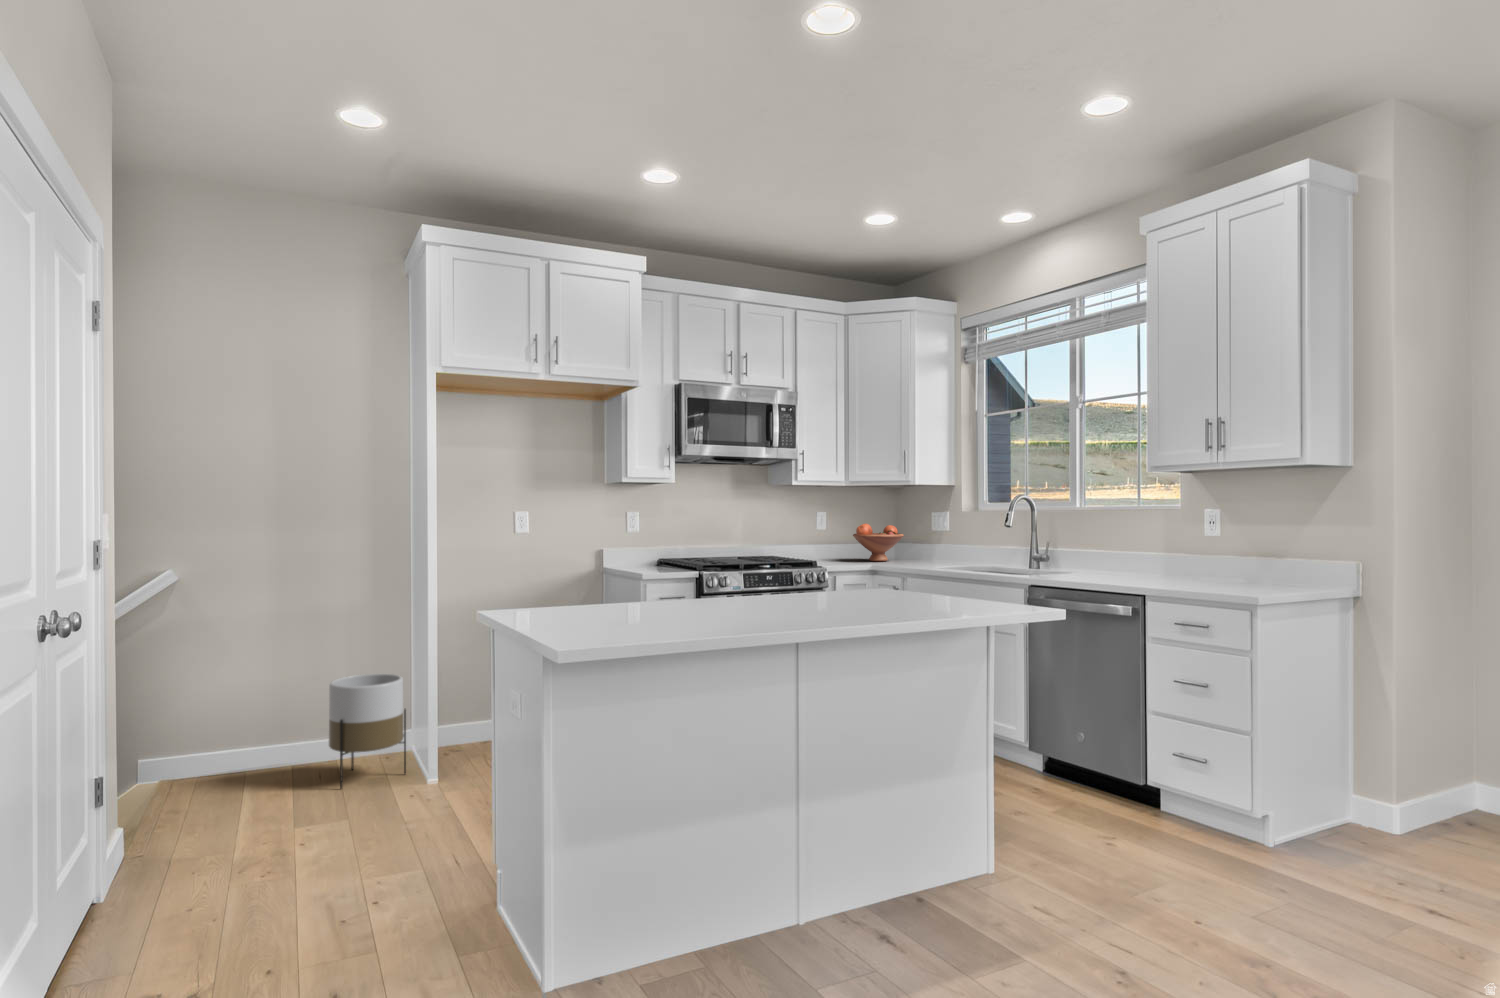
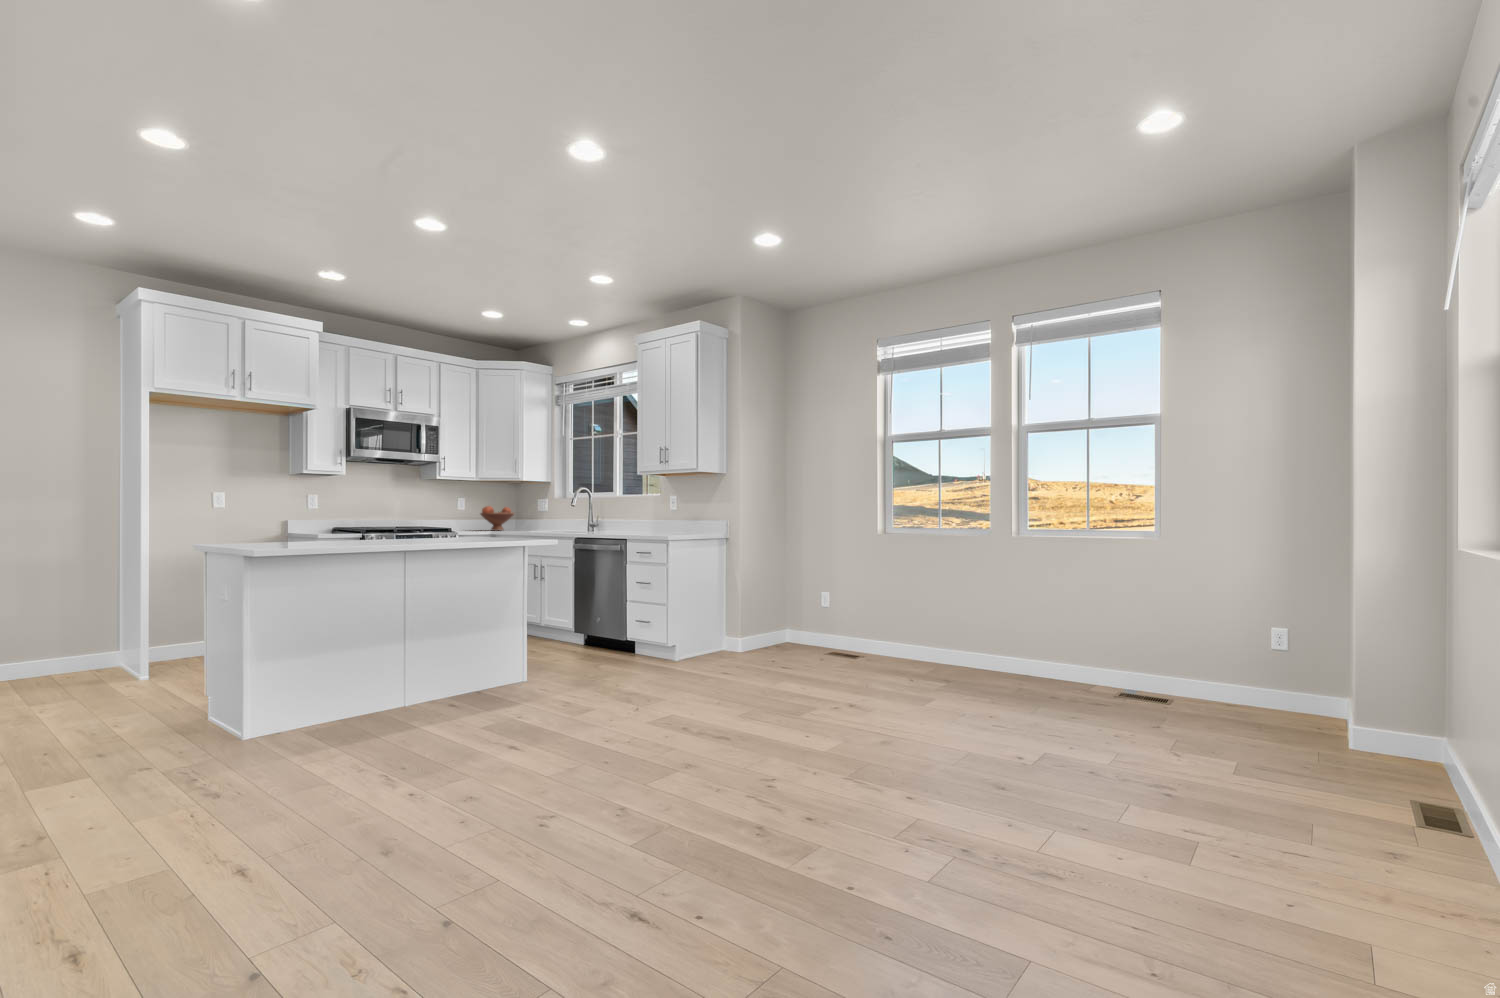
planter: present [329,674,406,789] -> none [52,607,121,686]

